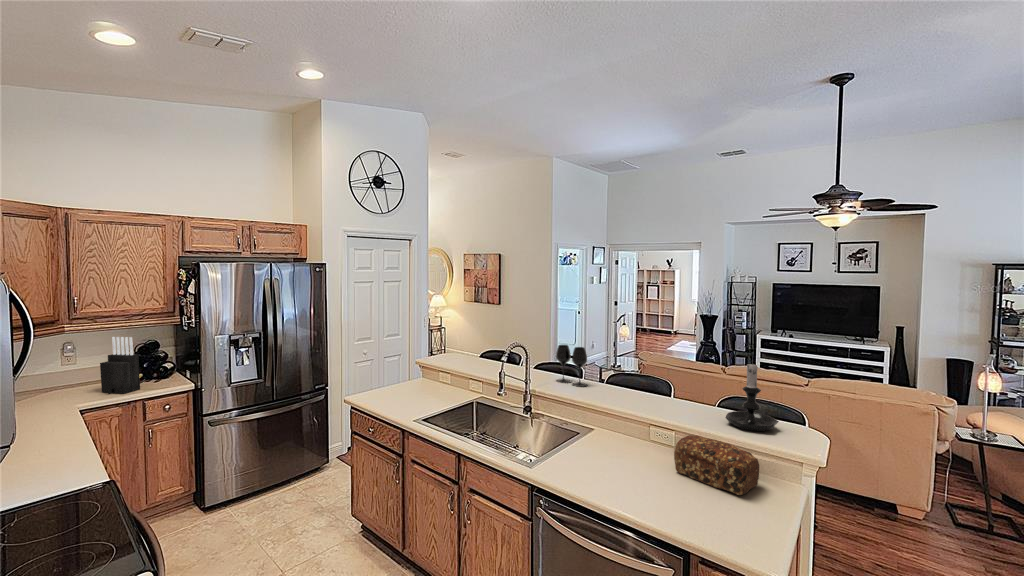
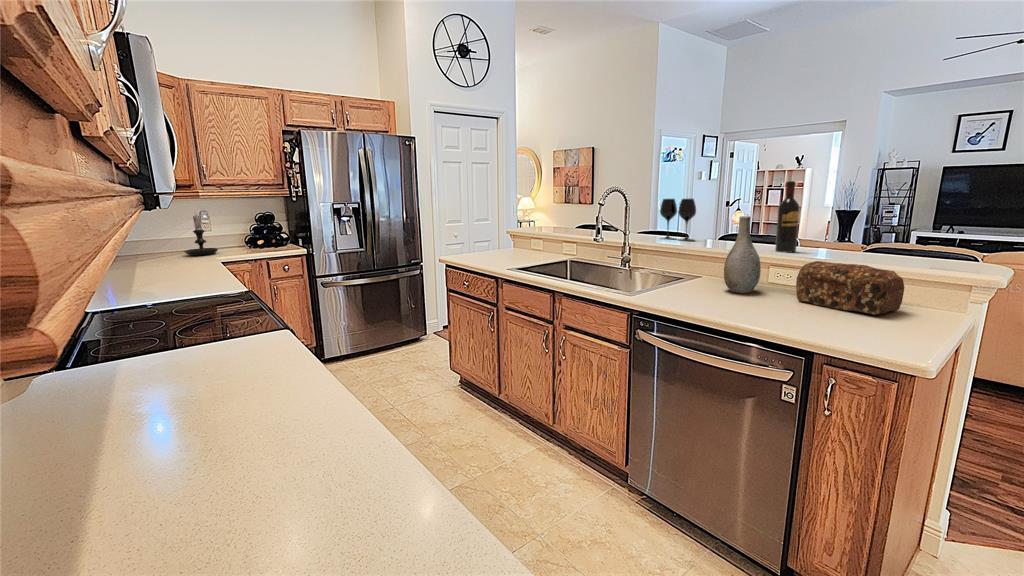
knife block: present [100,337,140,394] -> none [227,203,261,255]
wine bottle: none [655,349,672,412] -> present [775,181,800,253]
candle holder: present [725,361,779,431] -> present [184,215,218,256]
vase: none [613,389,644,460] -> present [724,216,761,293]

